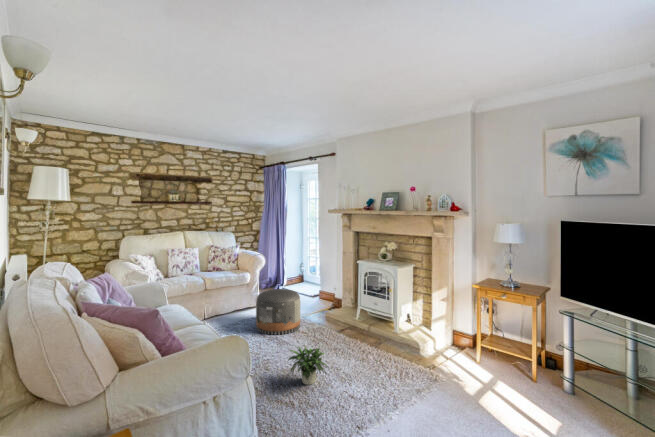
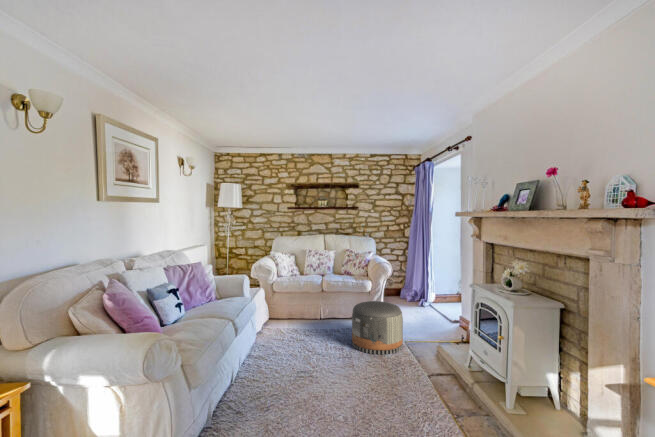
potted plant: present [289,346,328,385] -> none [308,362,356,415]

